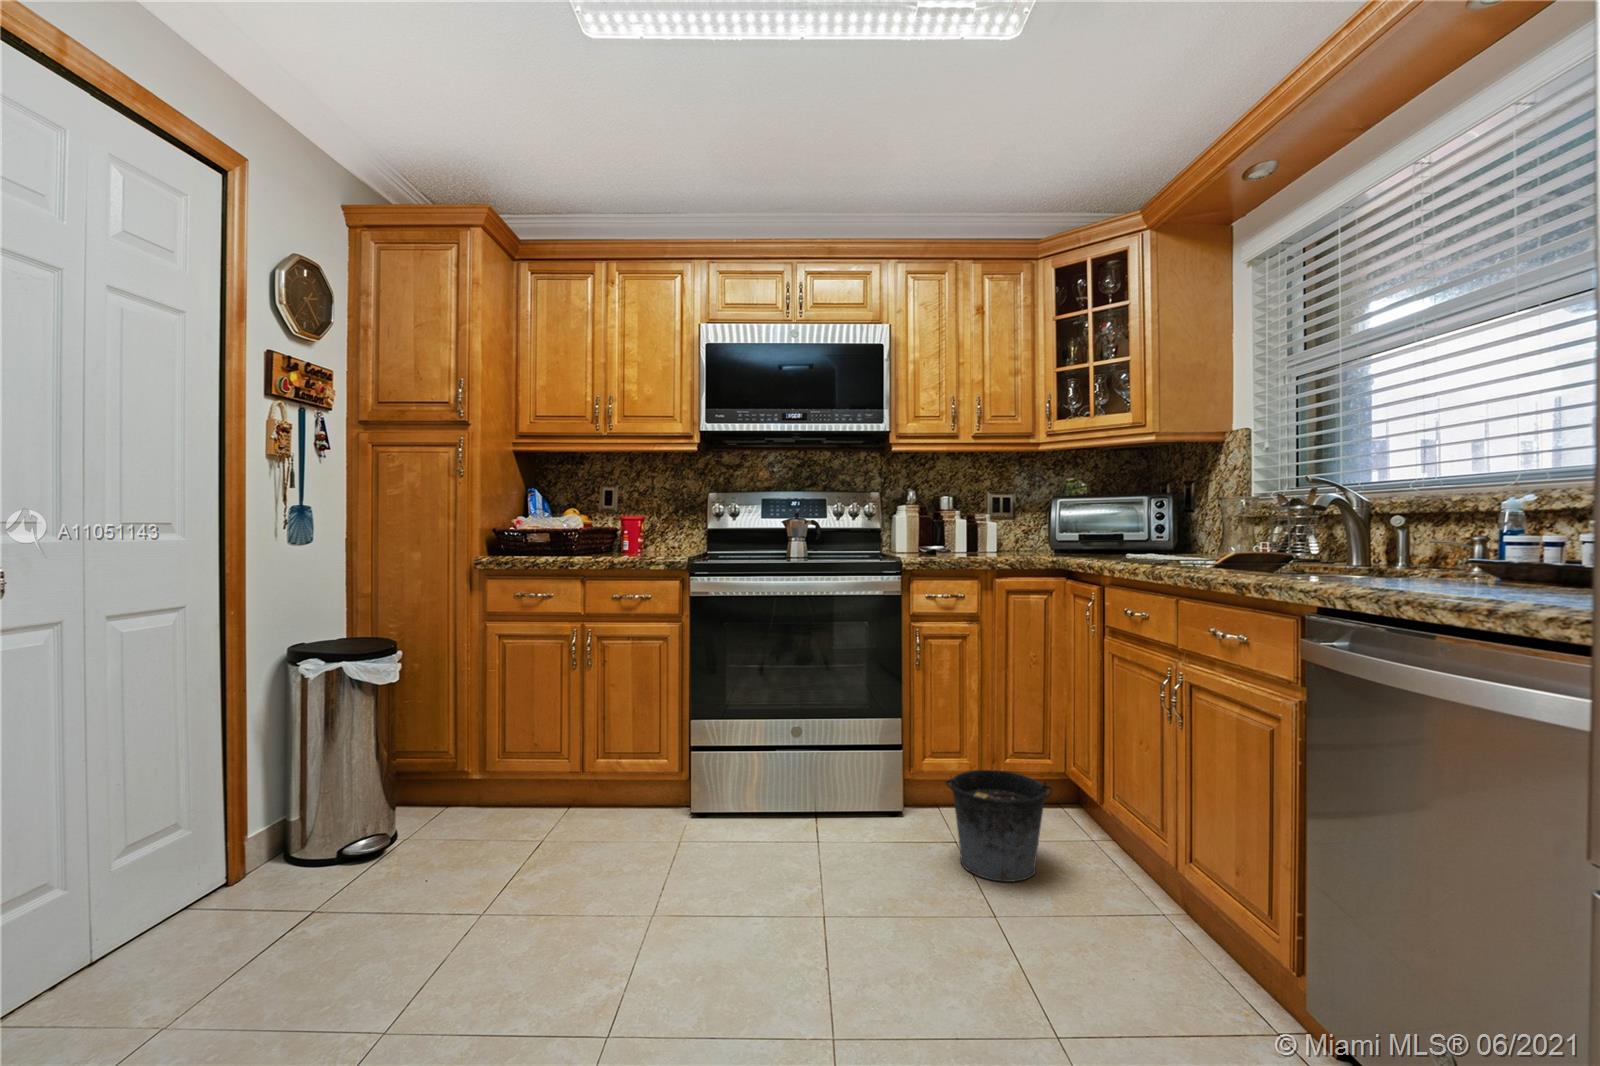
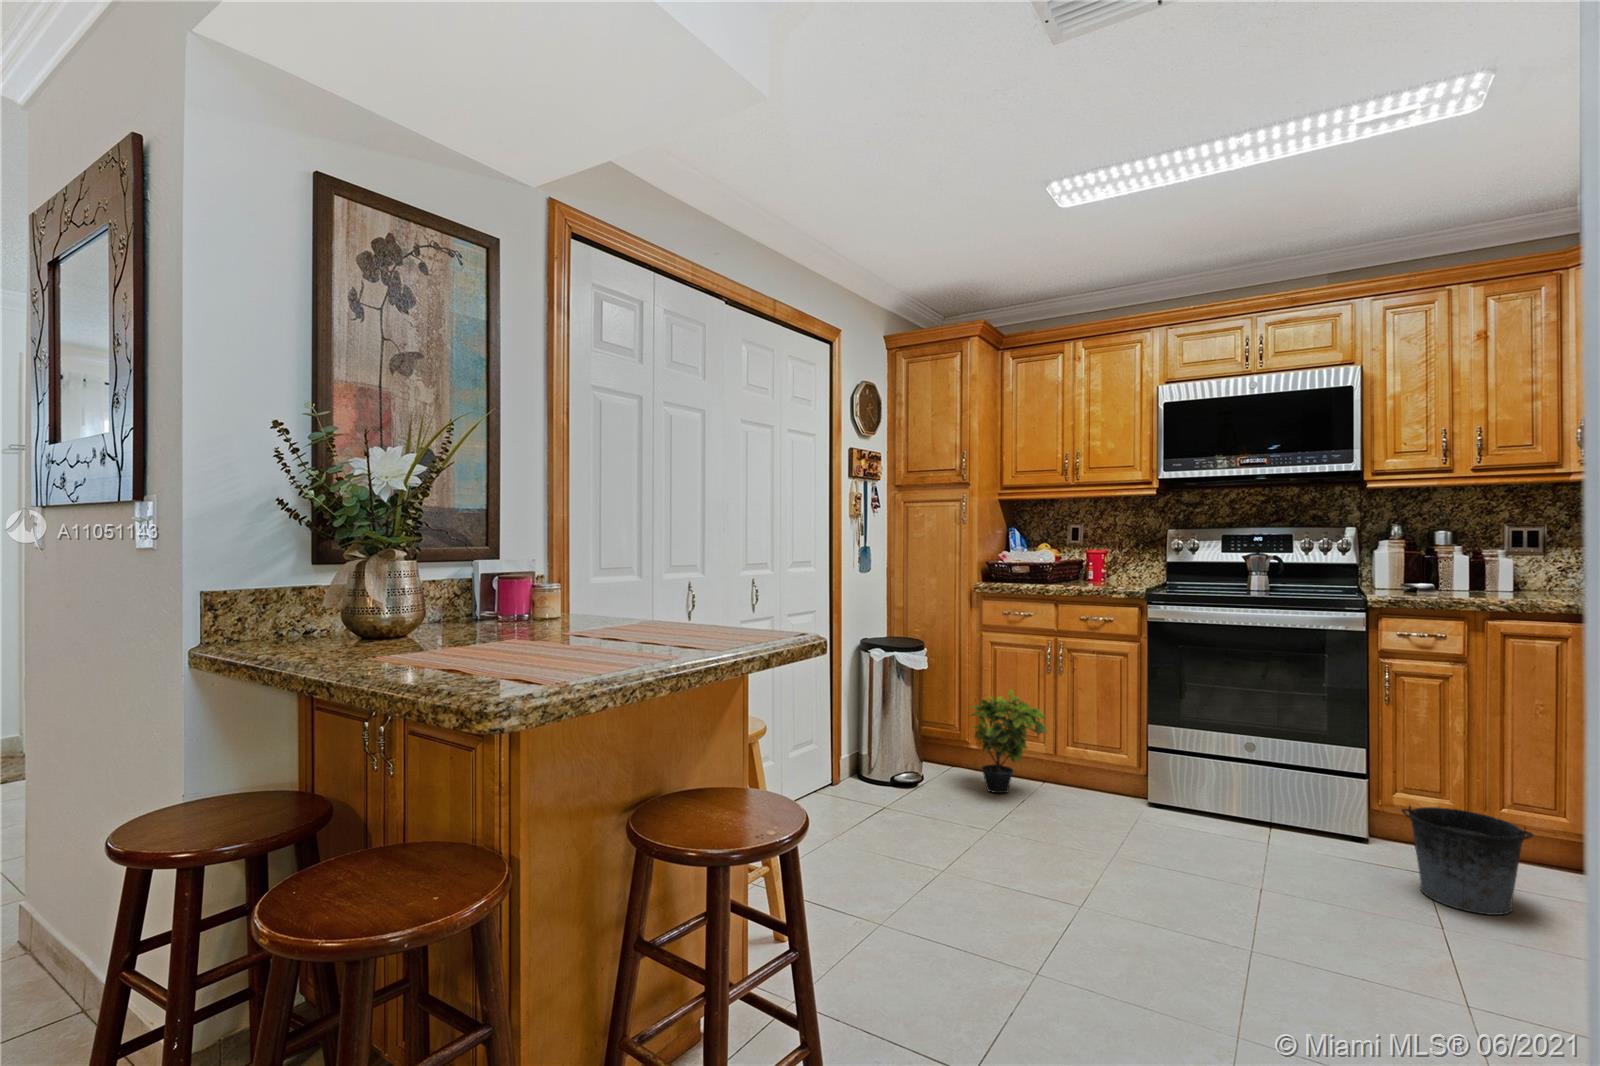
potted plant: none [460,695,571,839] -> present [971,690,1047,793]

